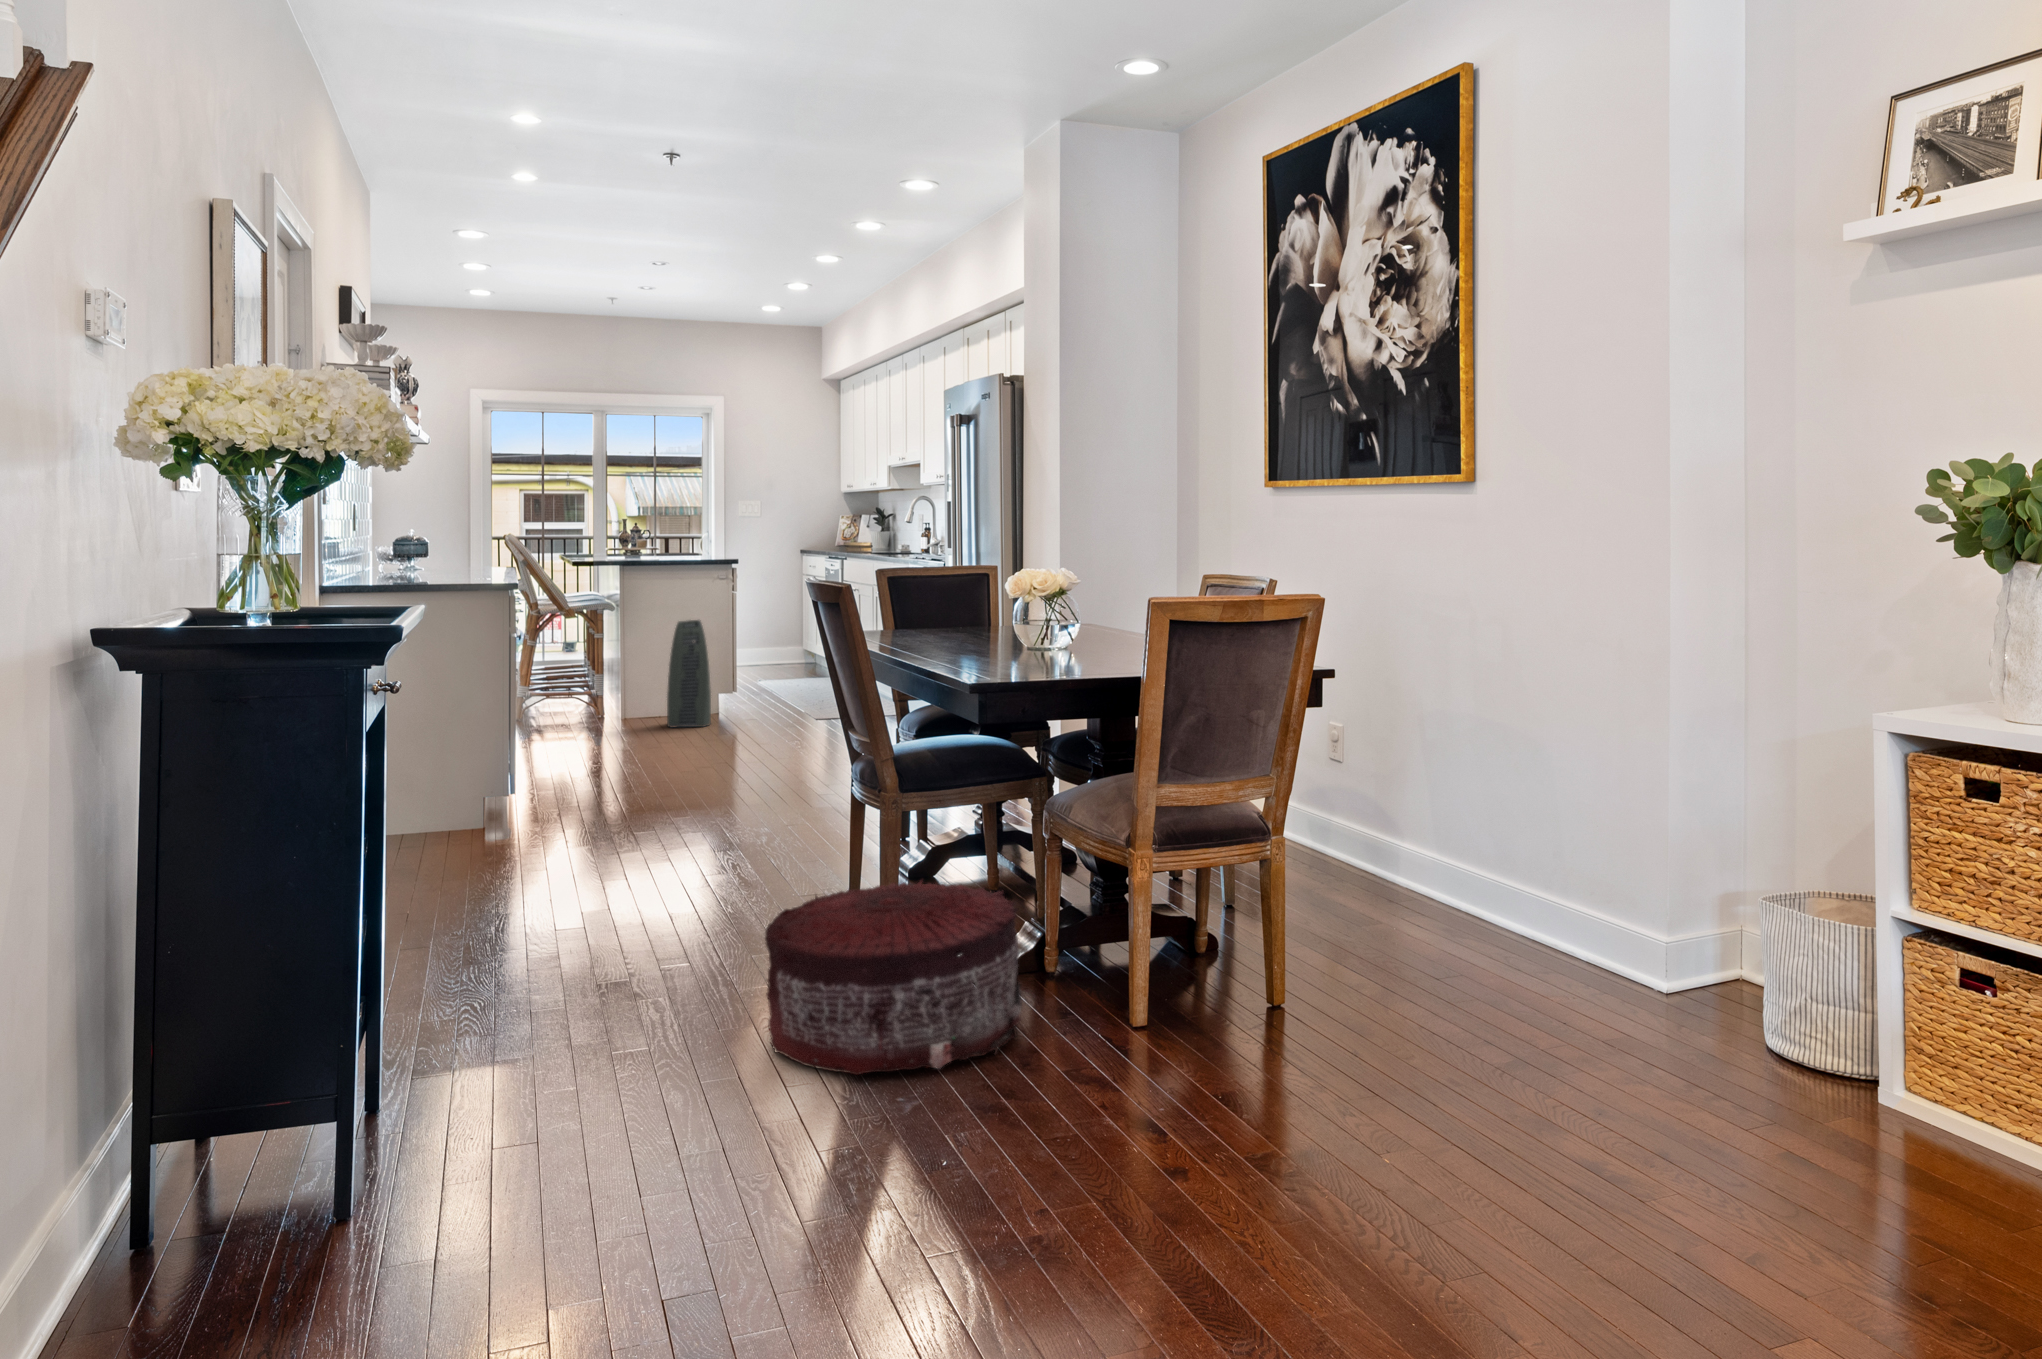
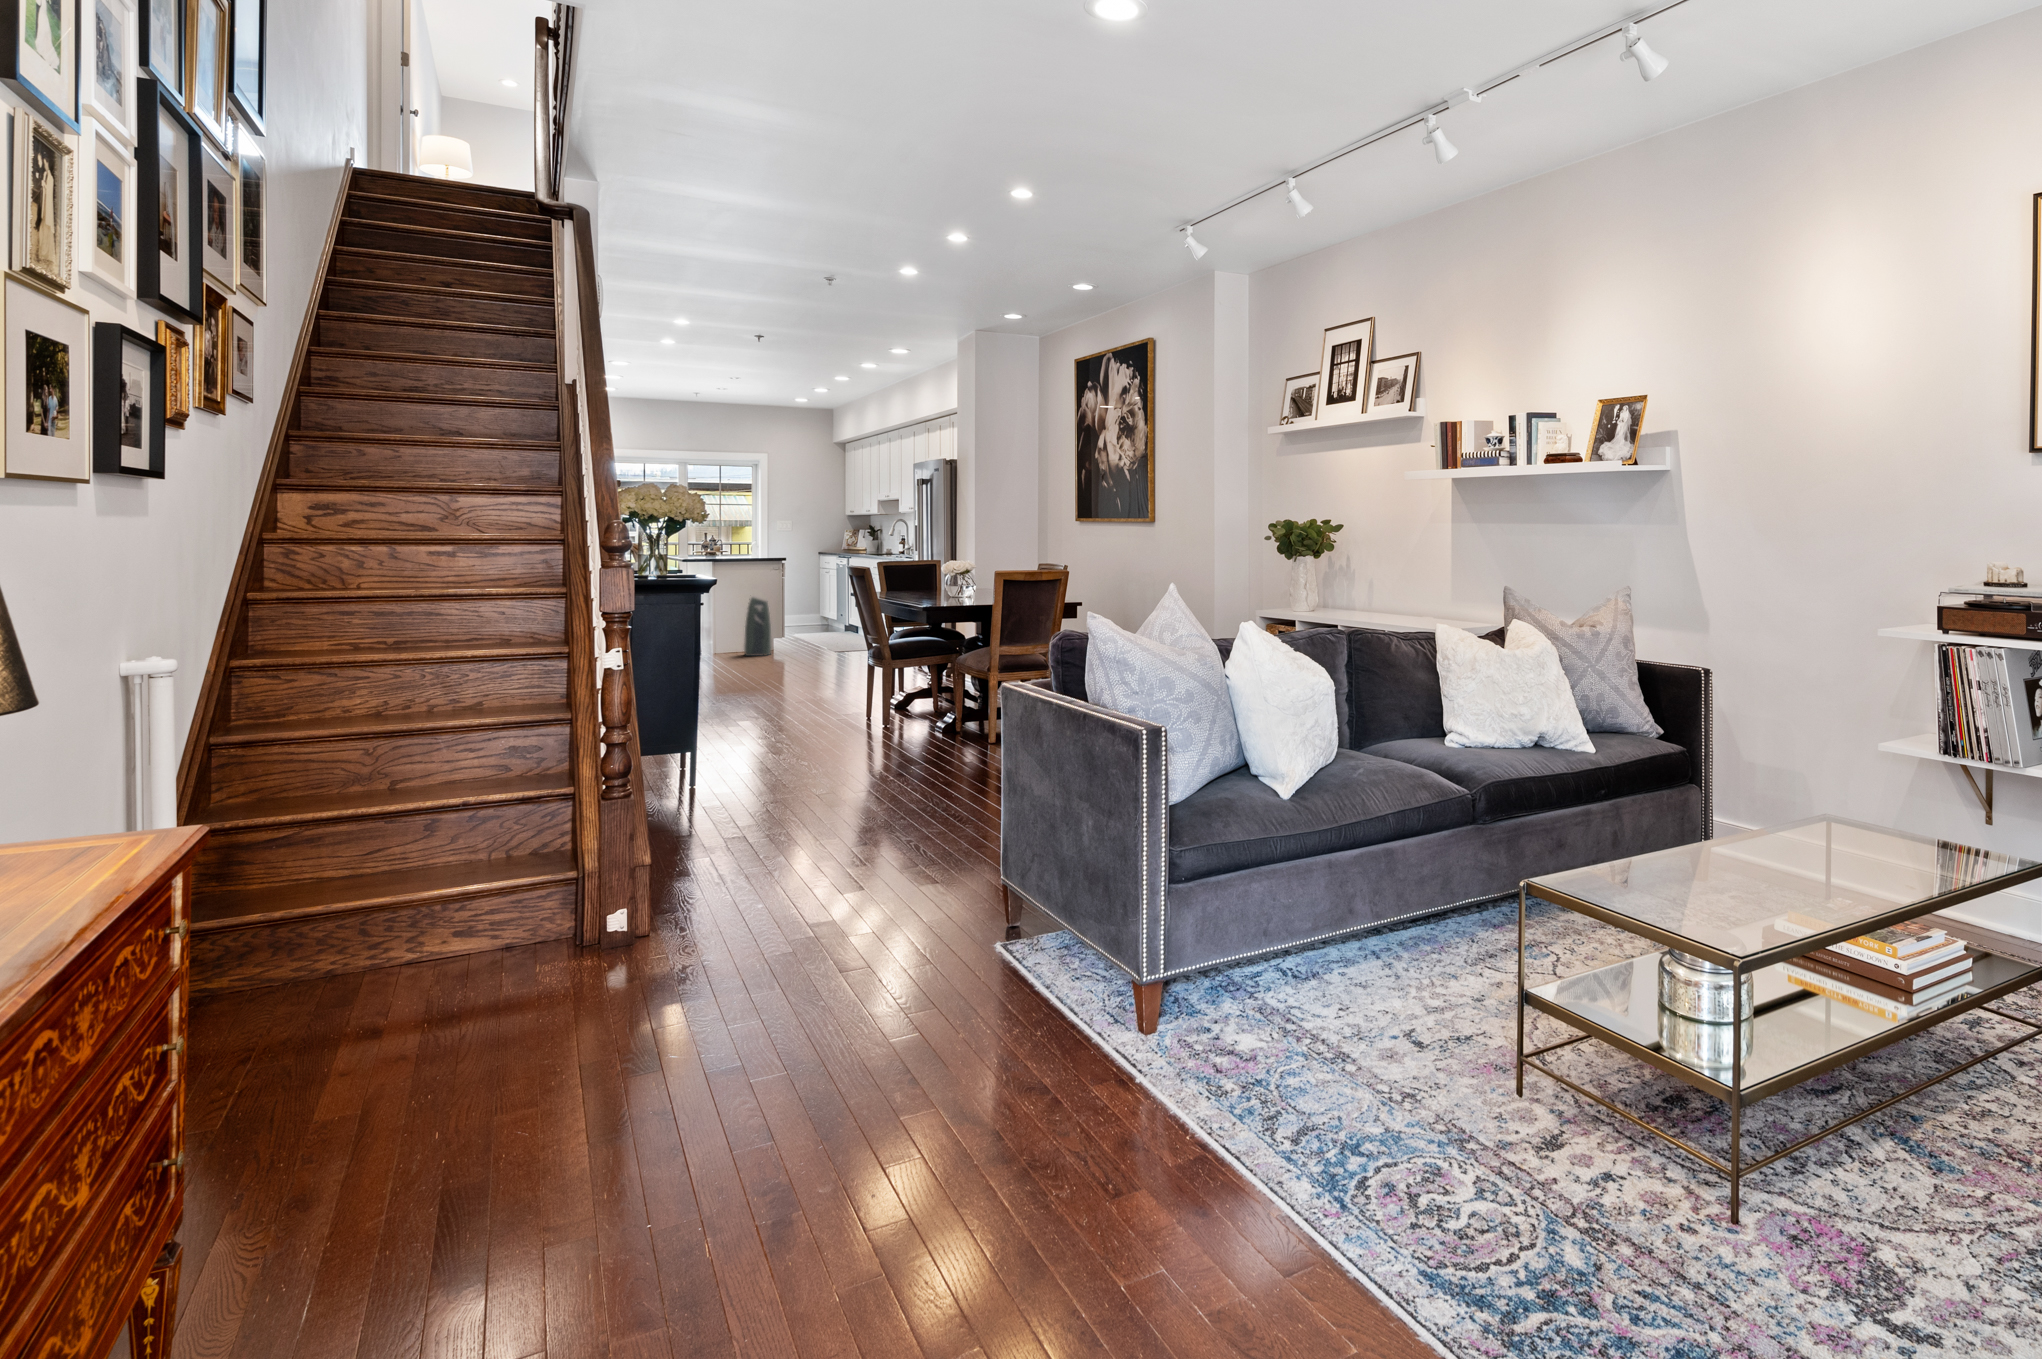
pouf: present [765,881,1022,1075] -> none [836,690,944,757]

